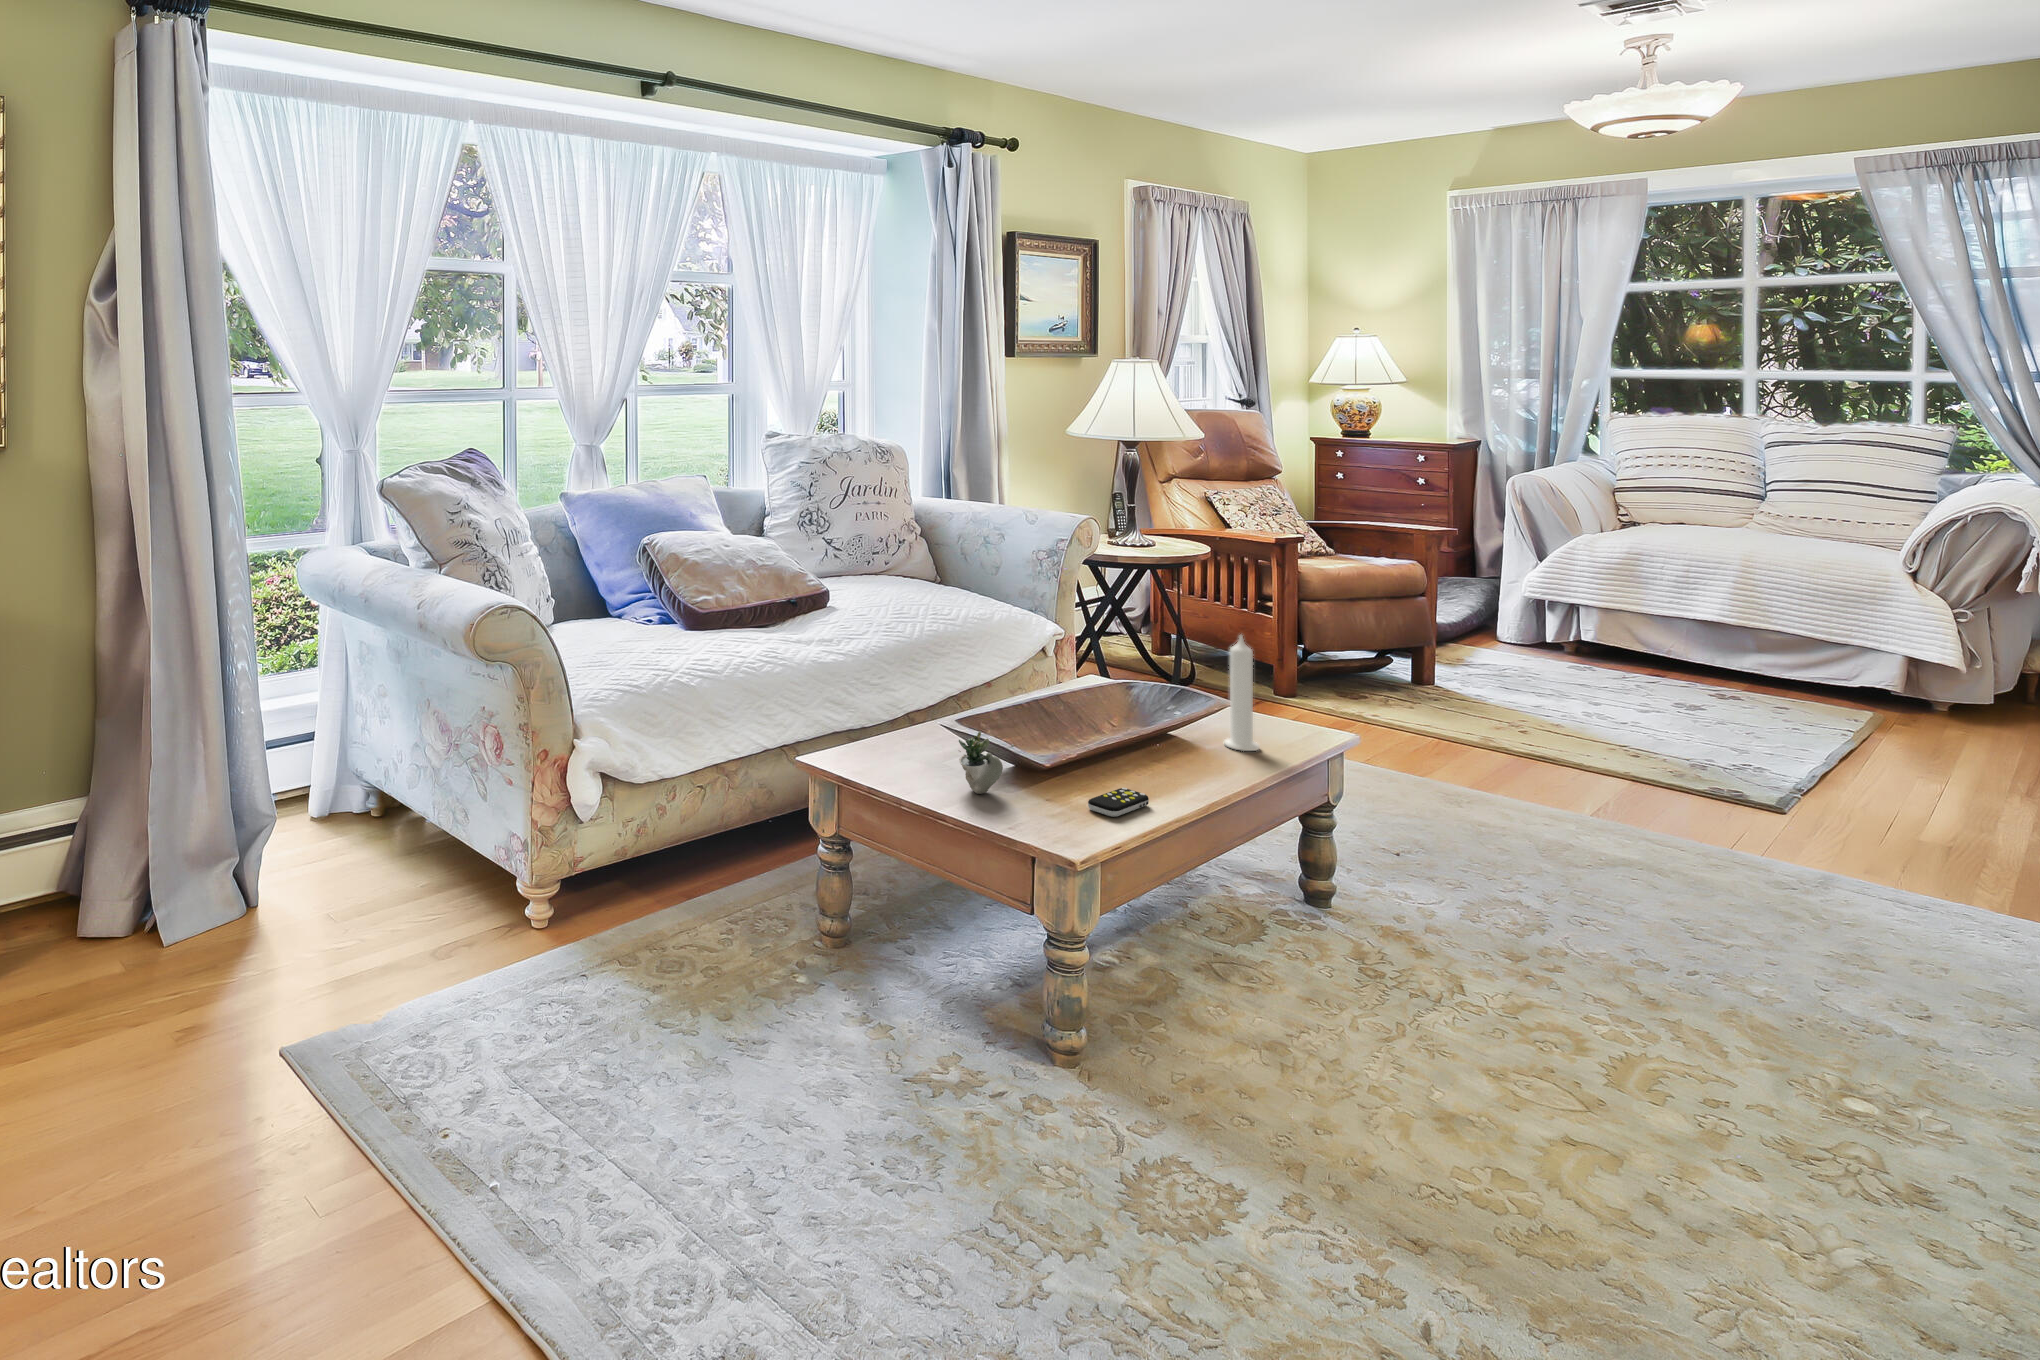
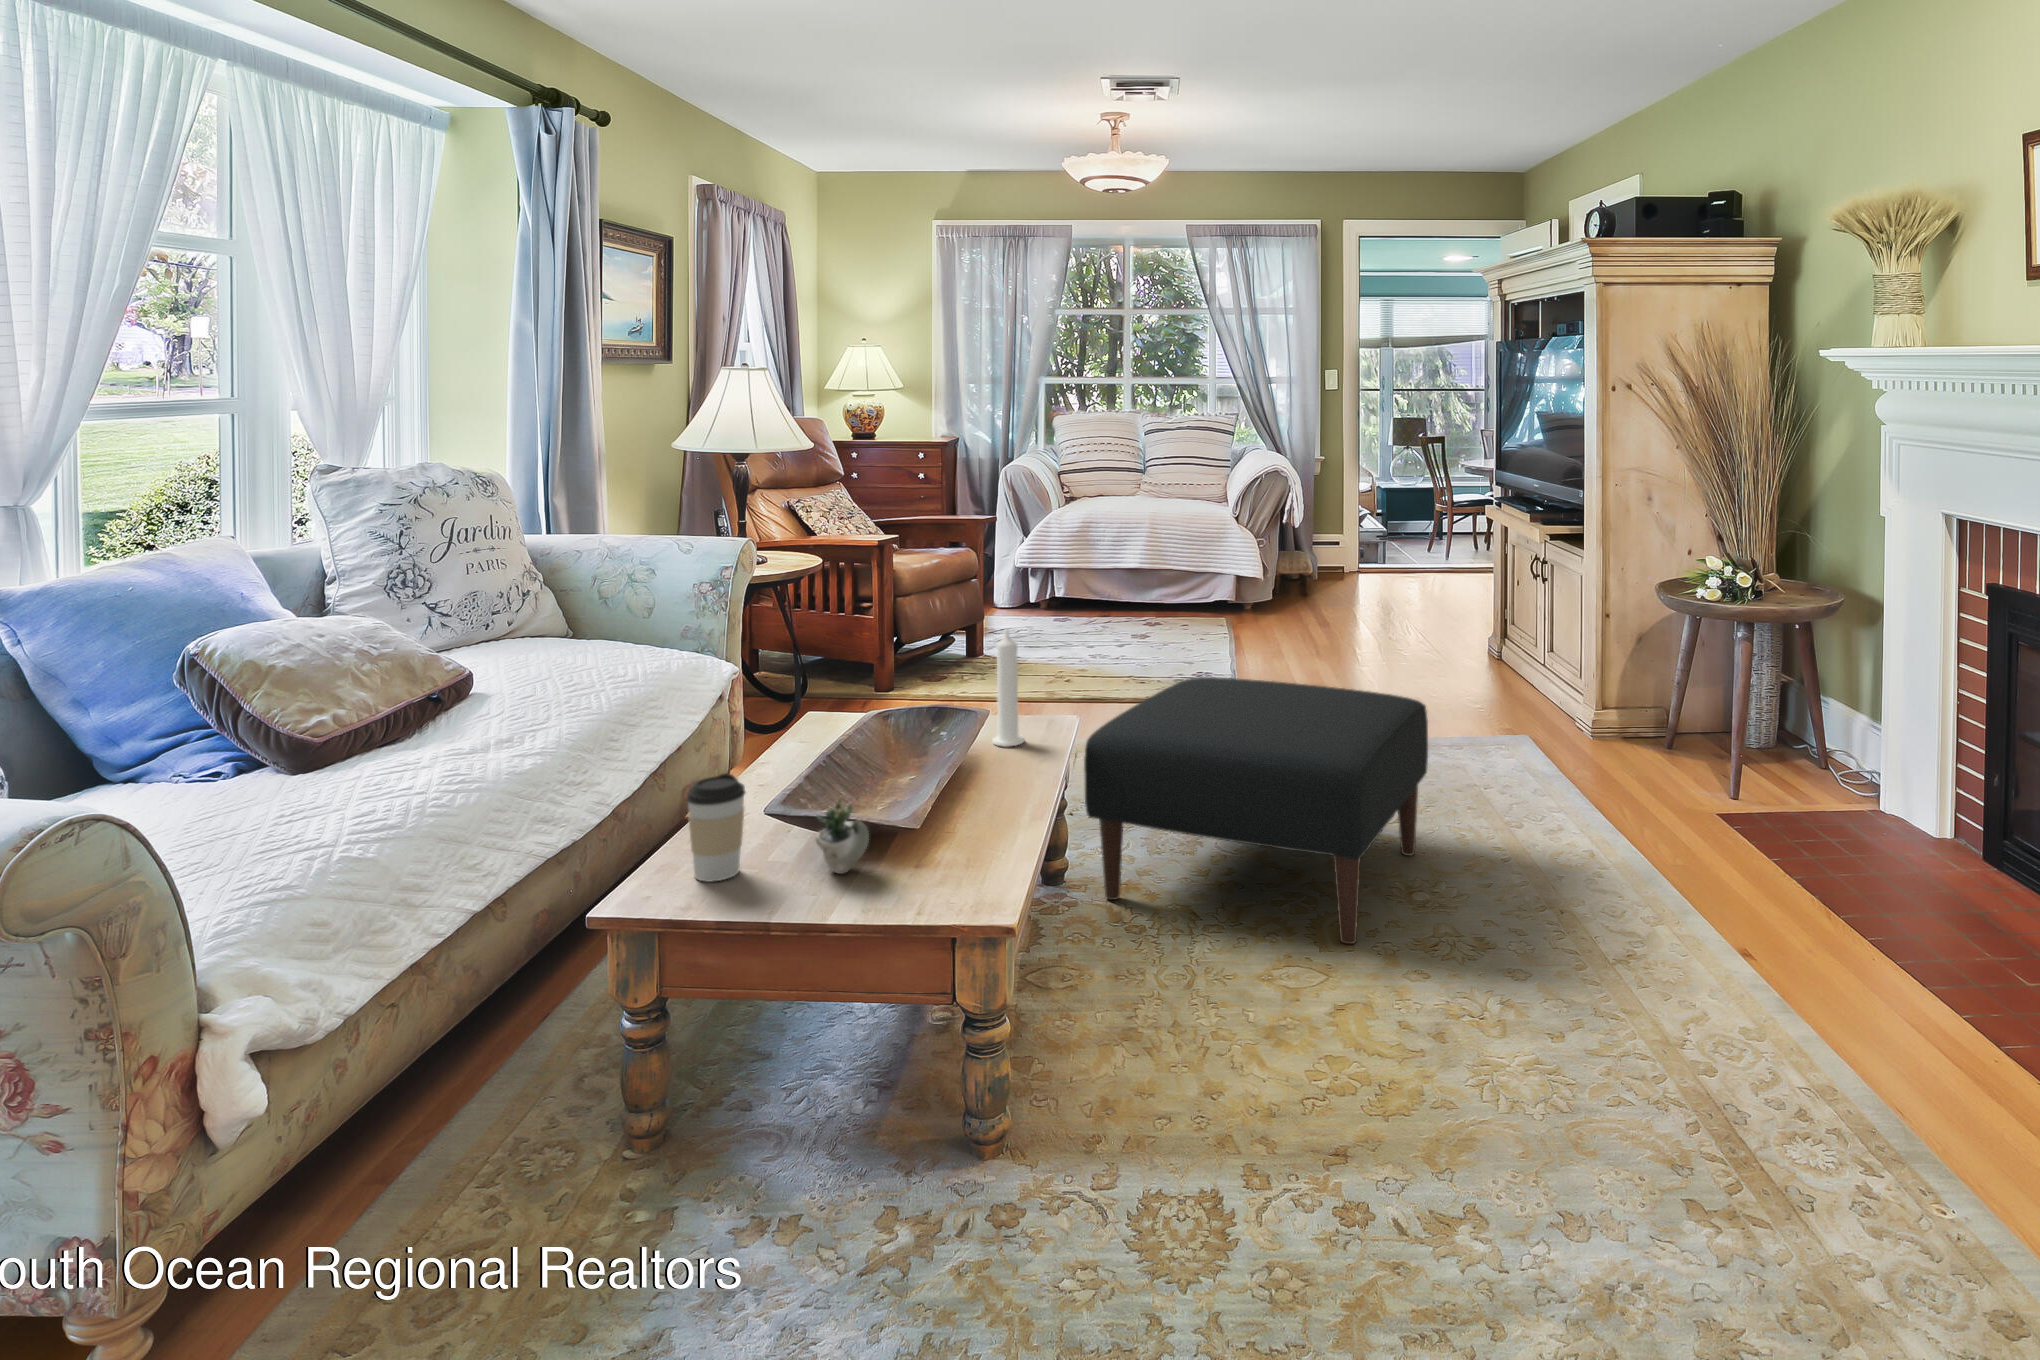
coffee cup: none [871,691,915,770] -> present [687,774,745,882]
ottoman: none [1333,744,1925,1100] -> present [1084,677,1428,944]
remote control: present [1088,788,1149,817] -> none [956,815,1002,851]

